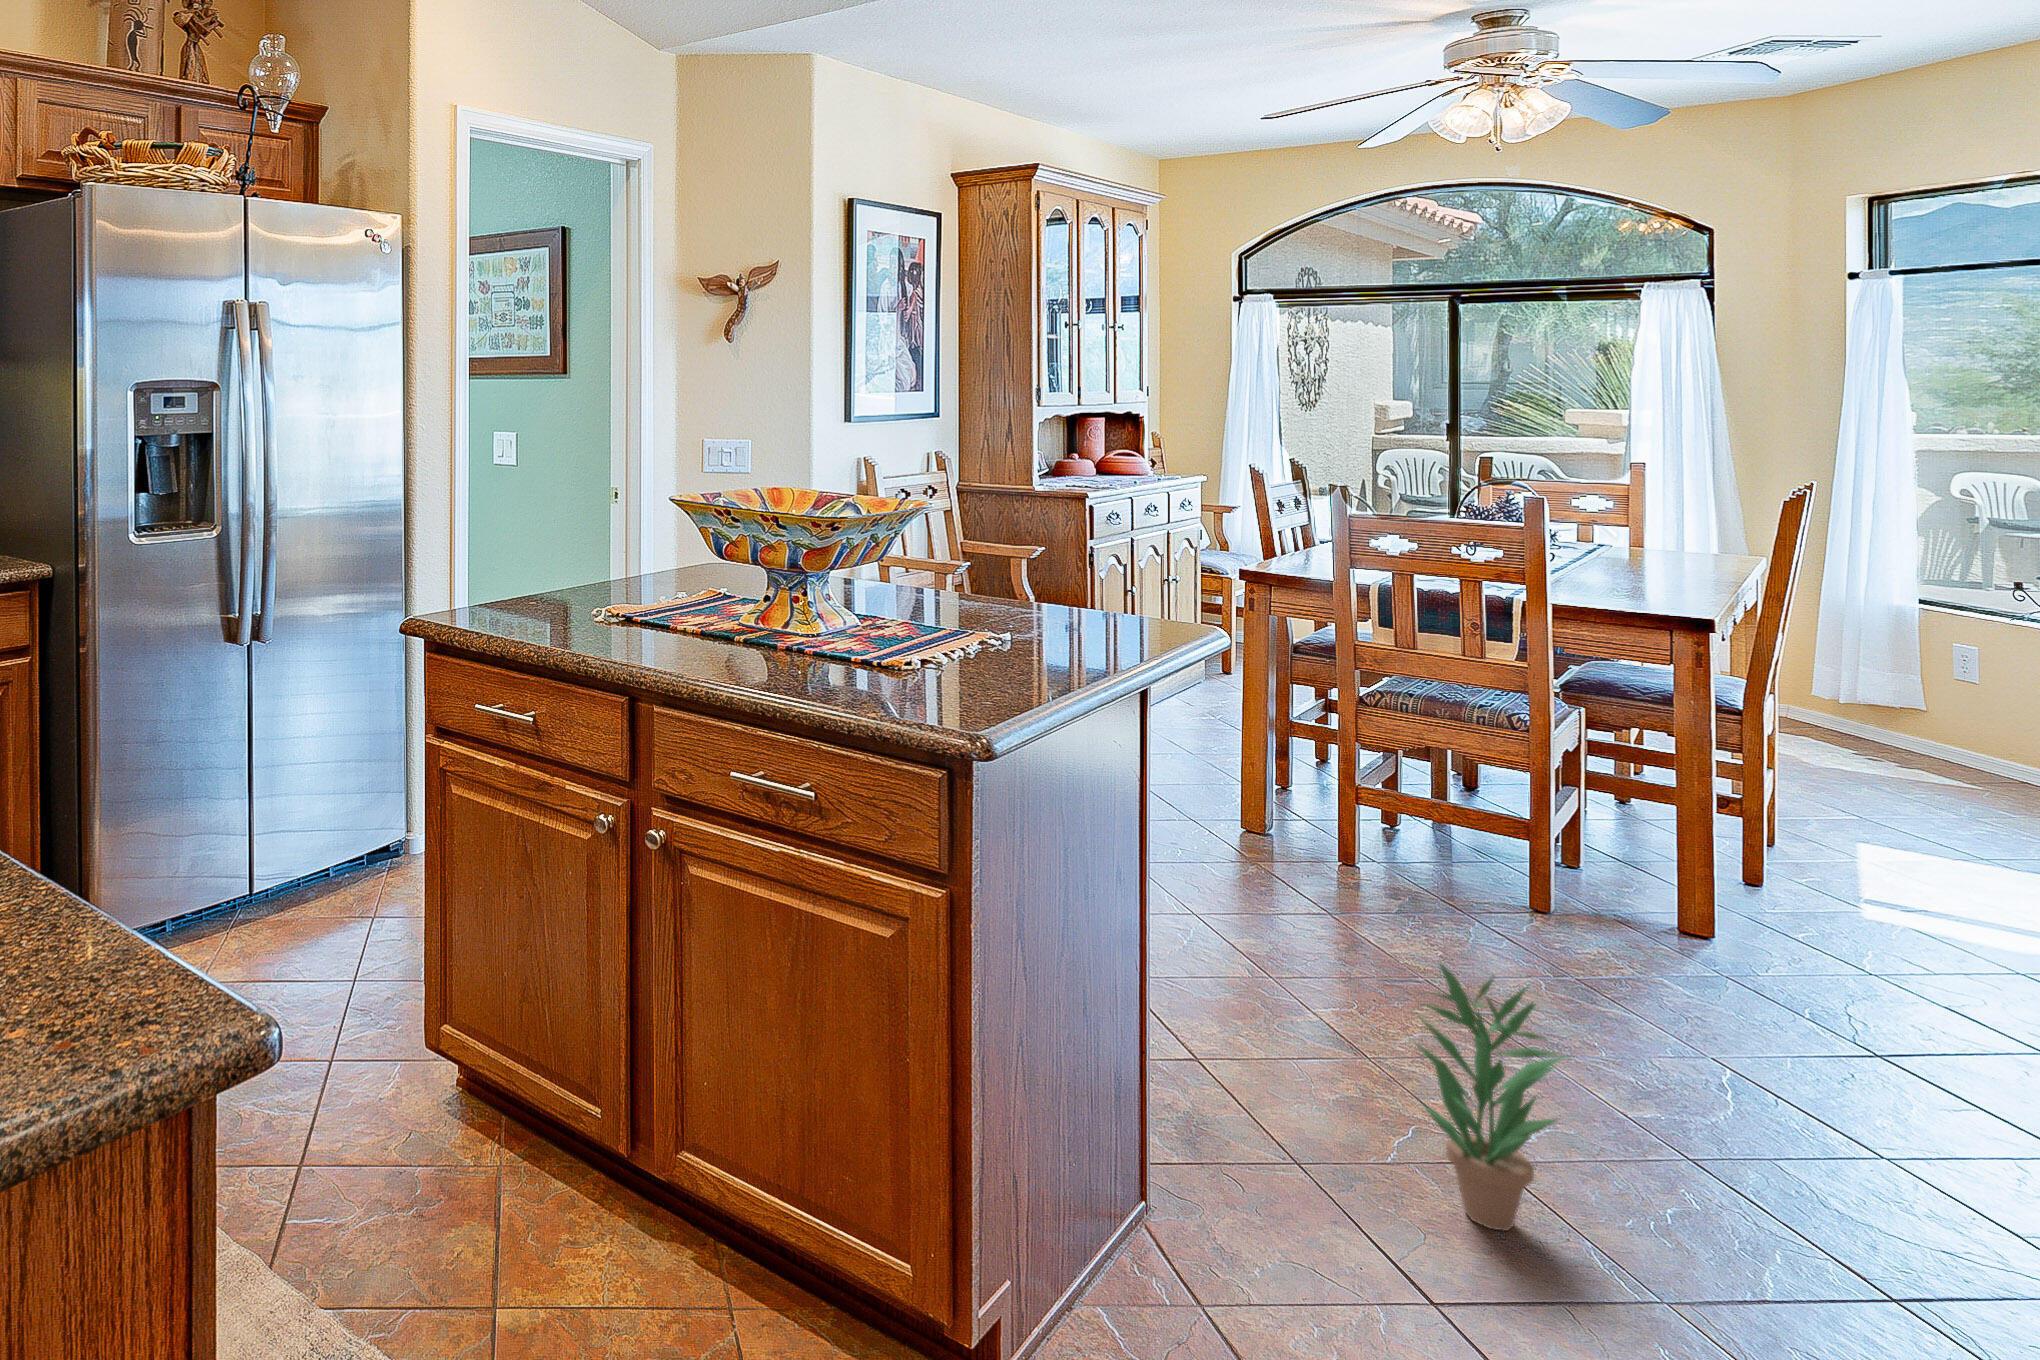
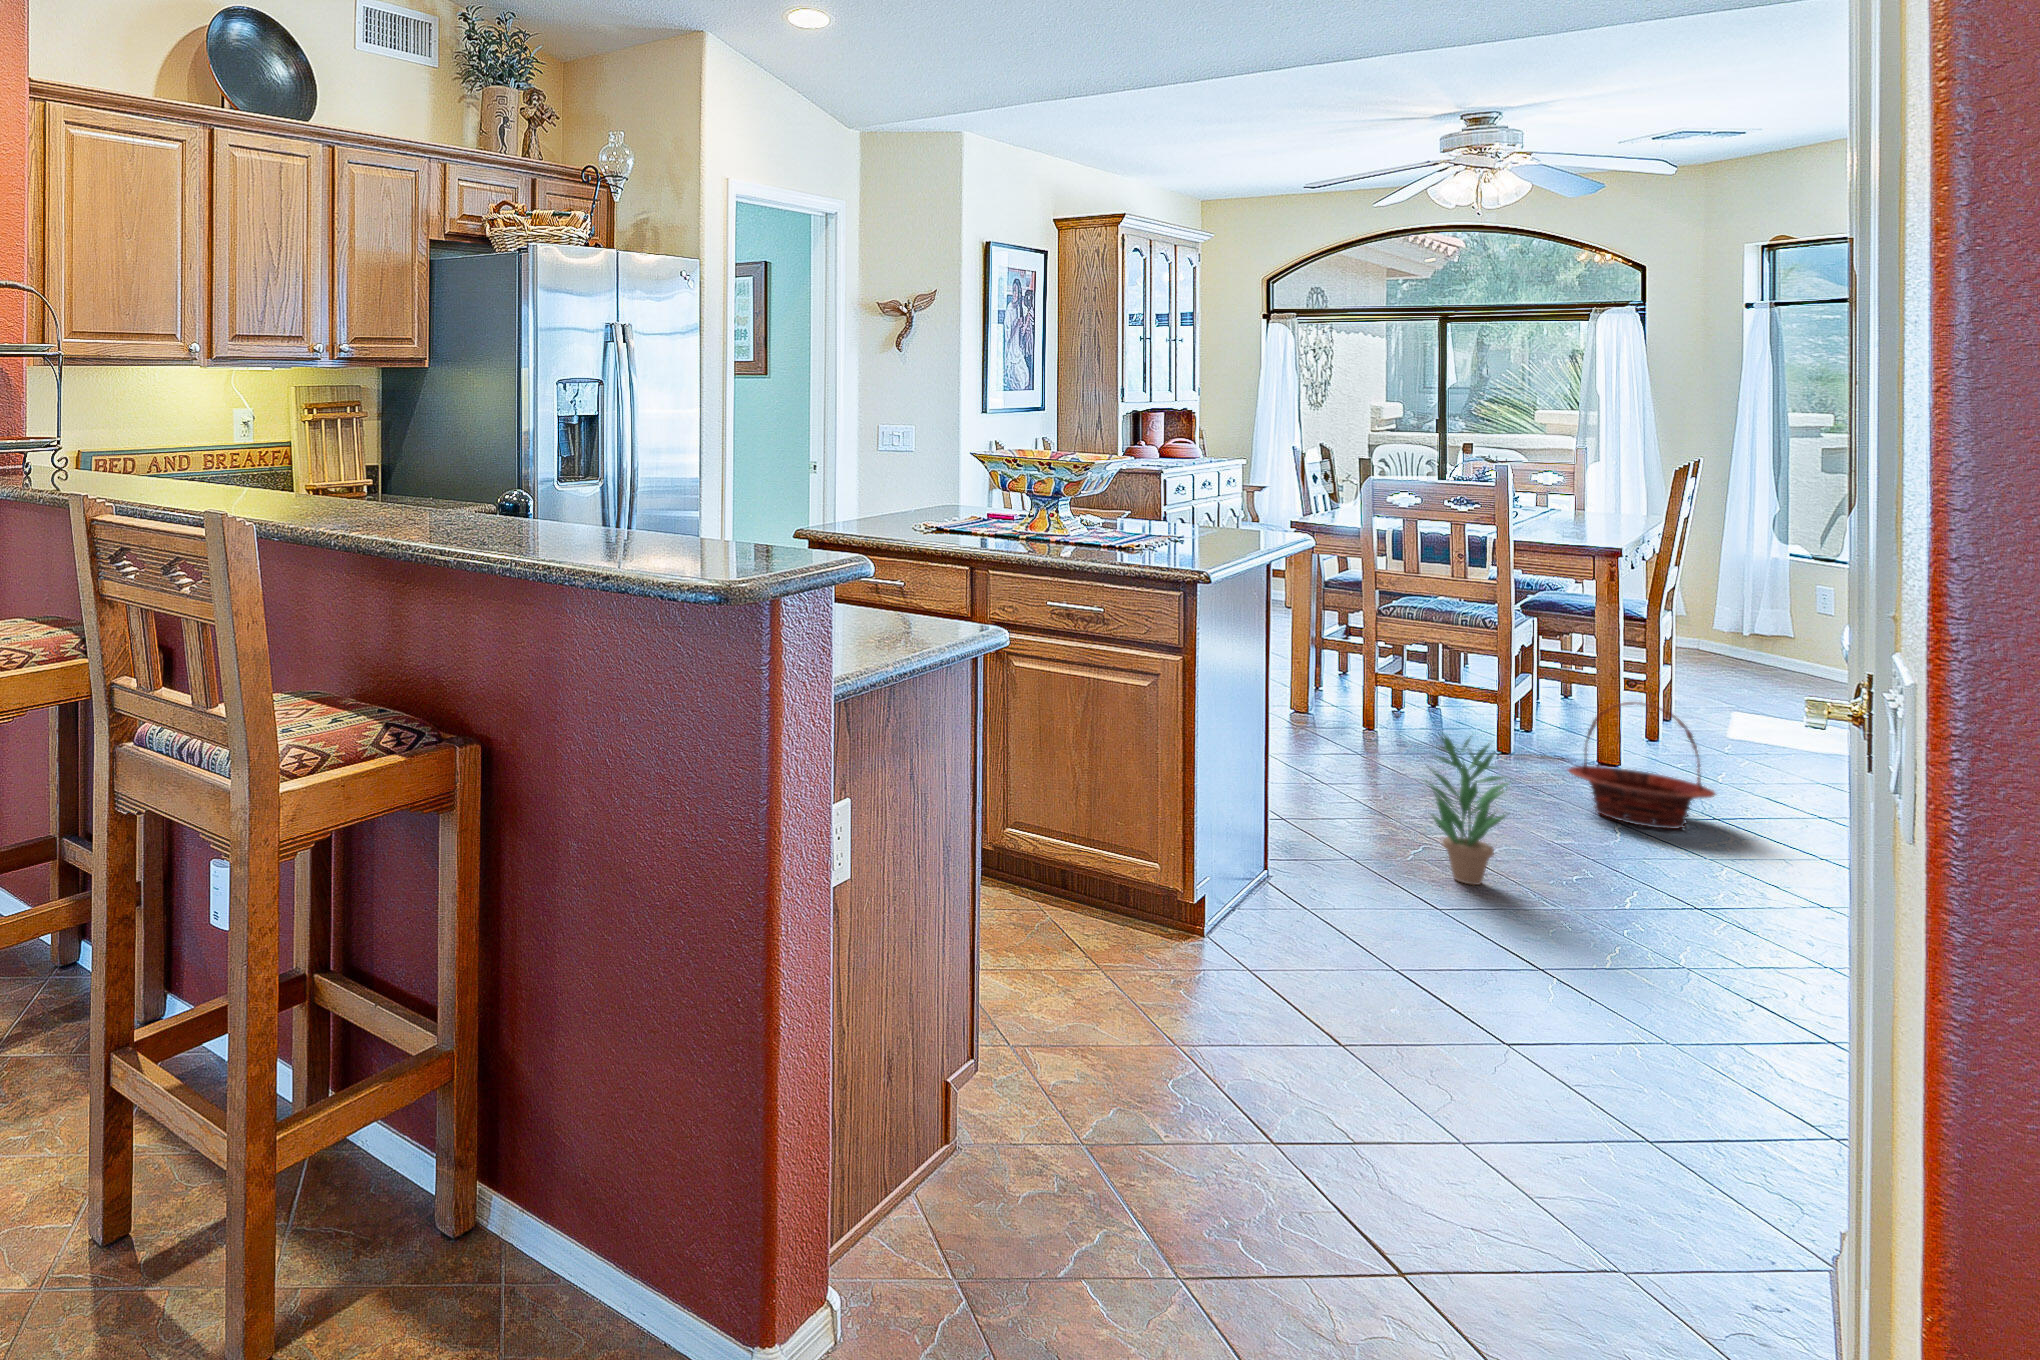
basket: none [1643,870,1890,1082] -> present [1569,702,1715,829]

